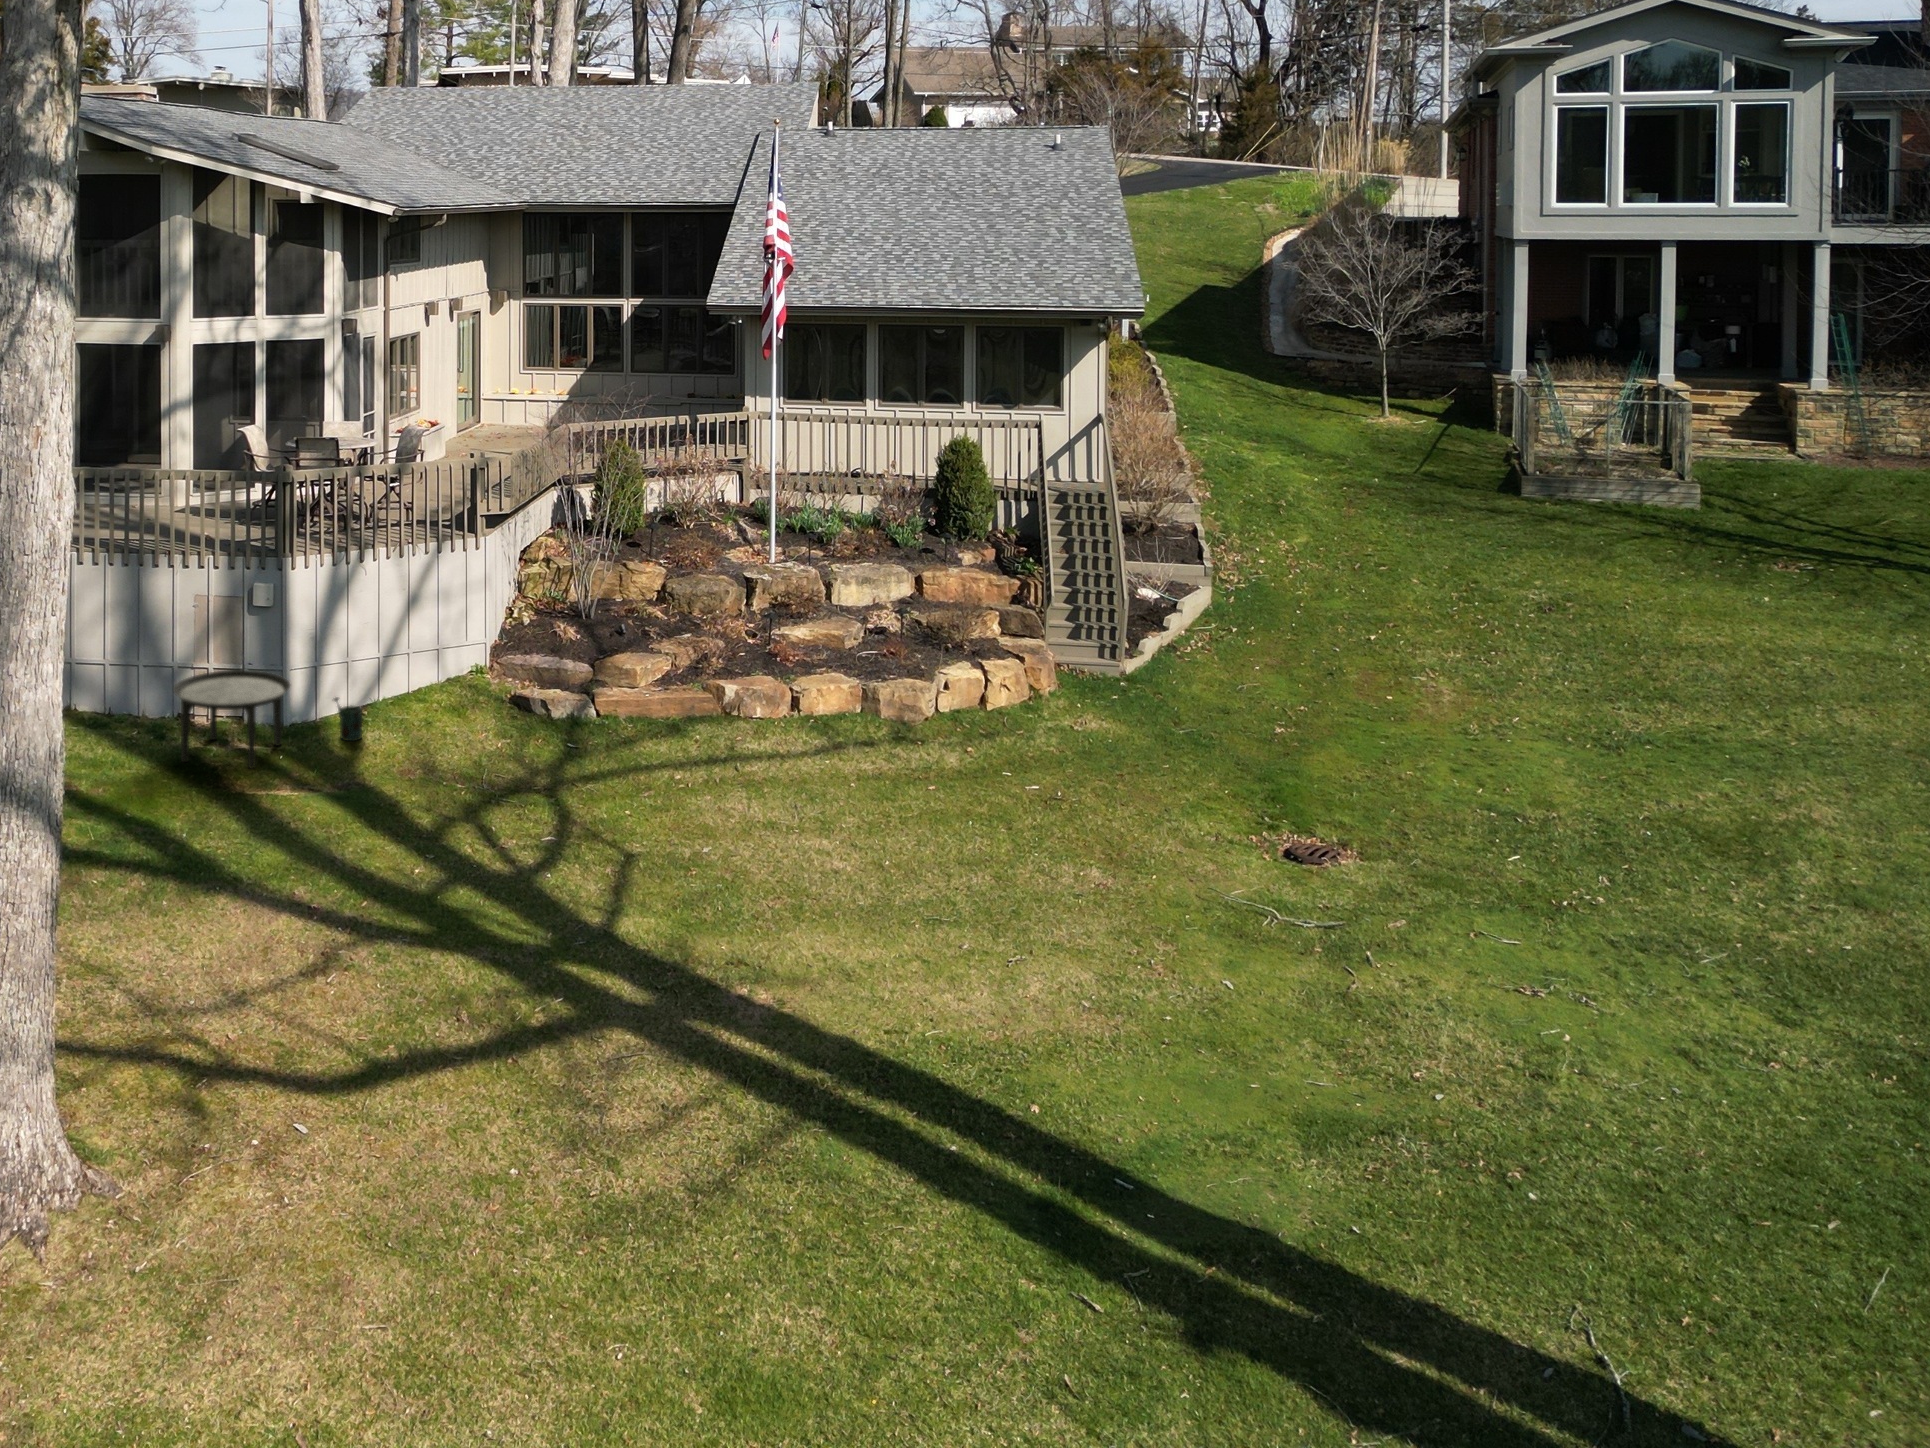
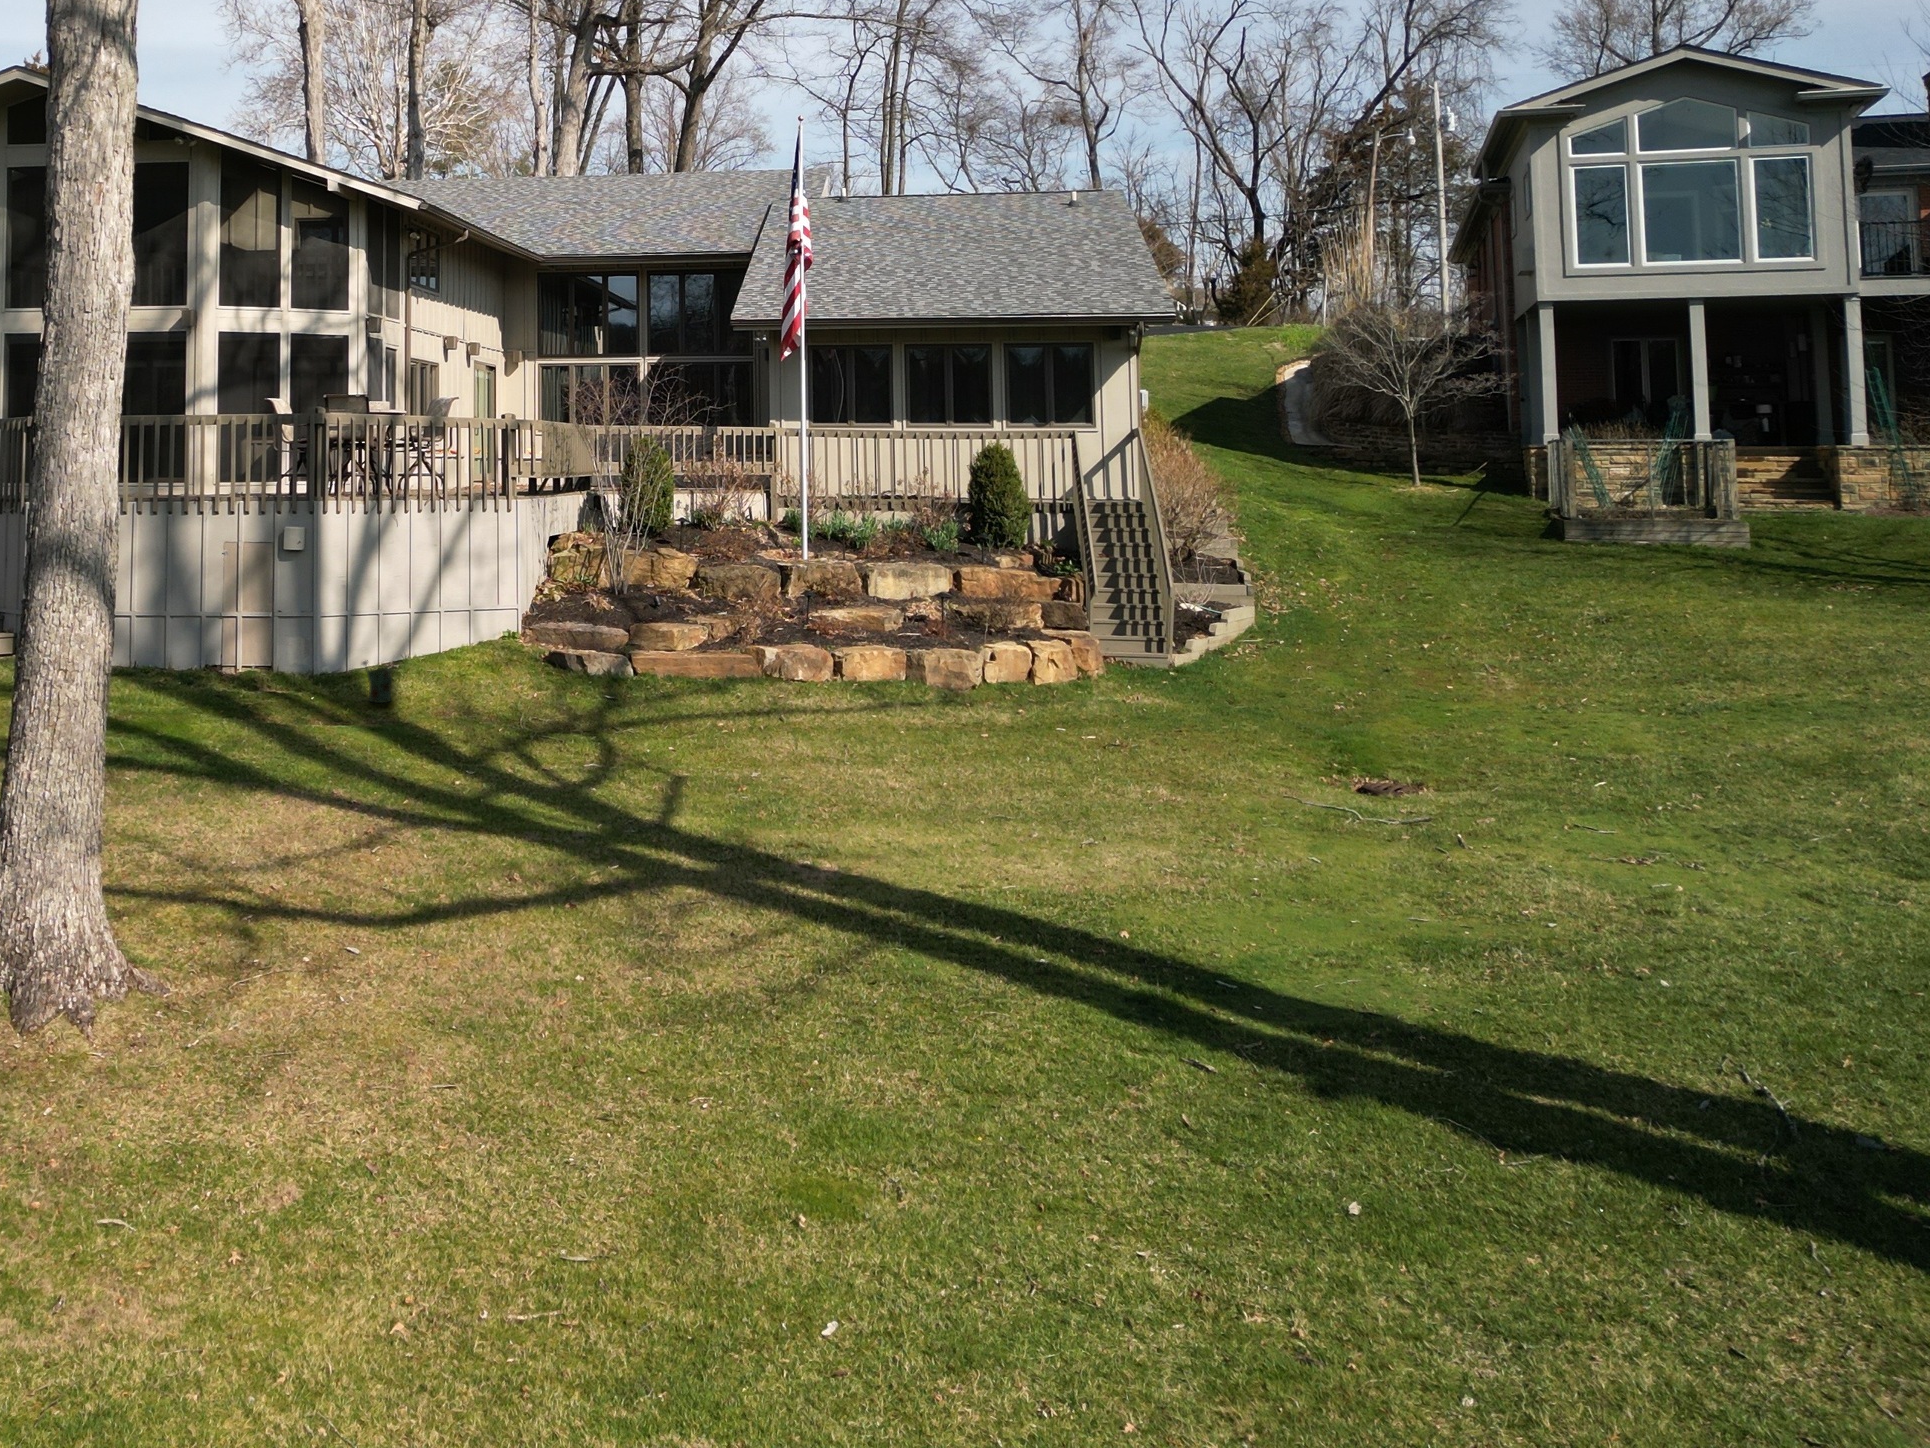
round table: present [173,670,290,768] -> none [200,630,320,720]

